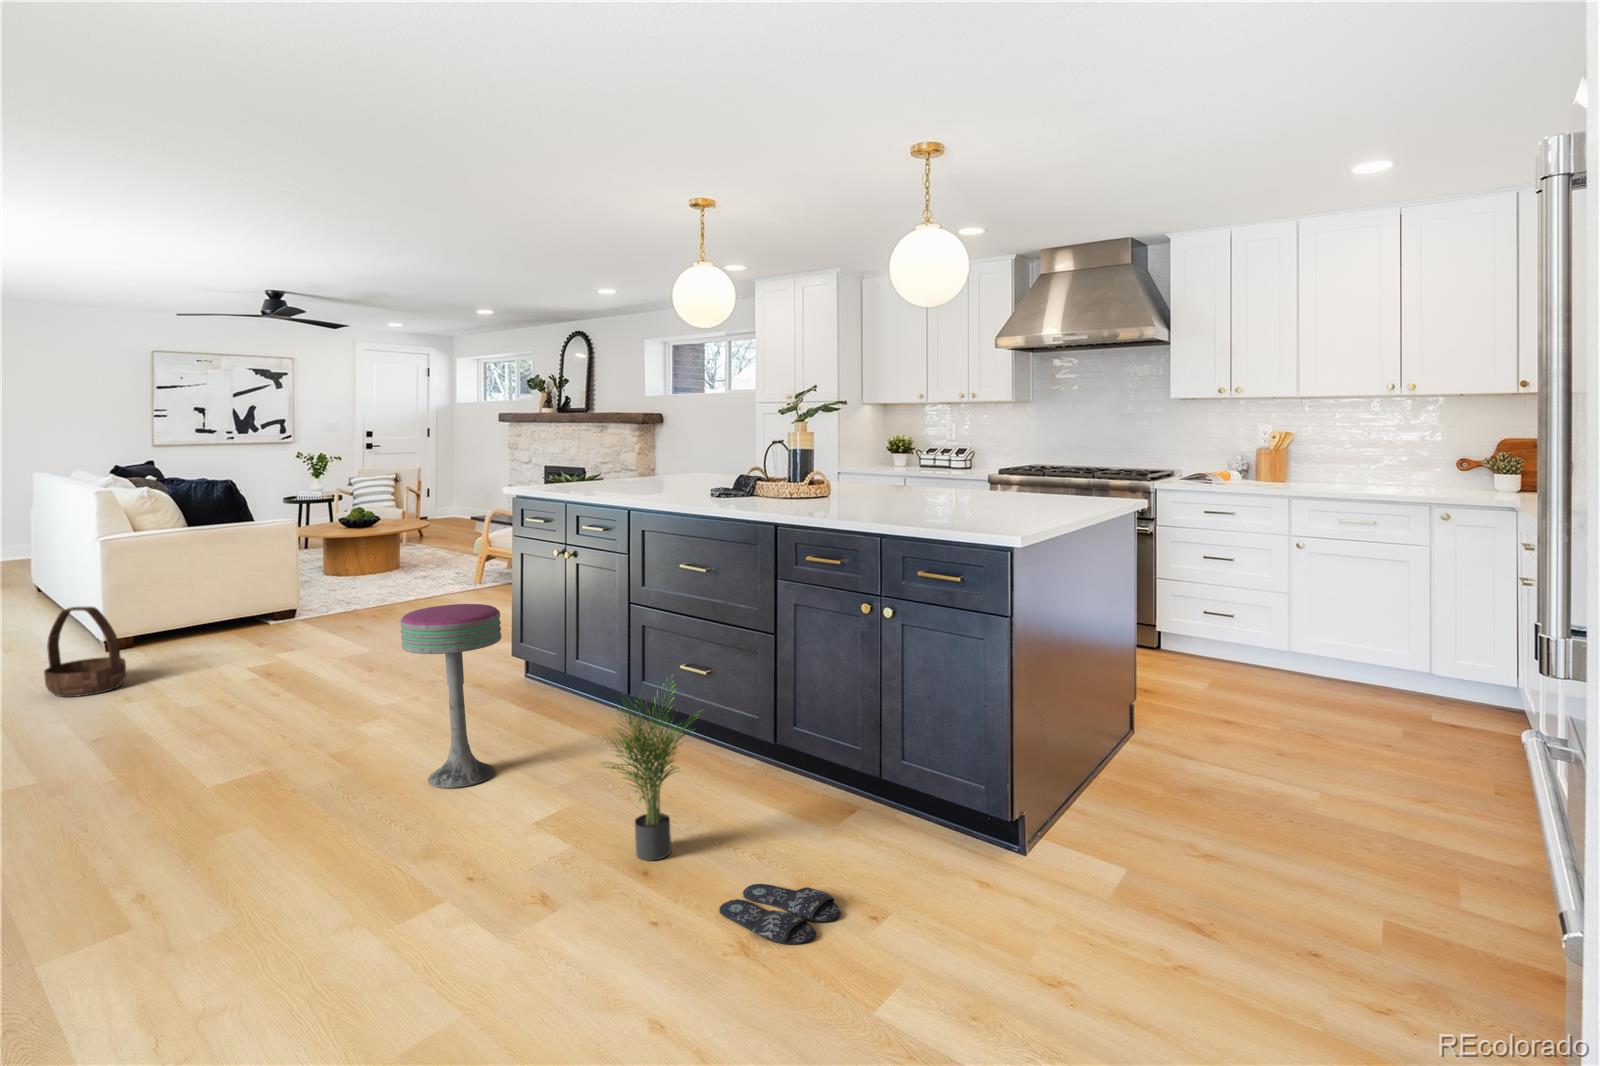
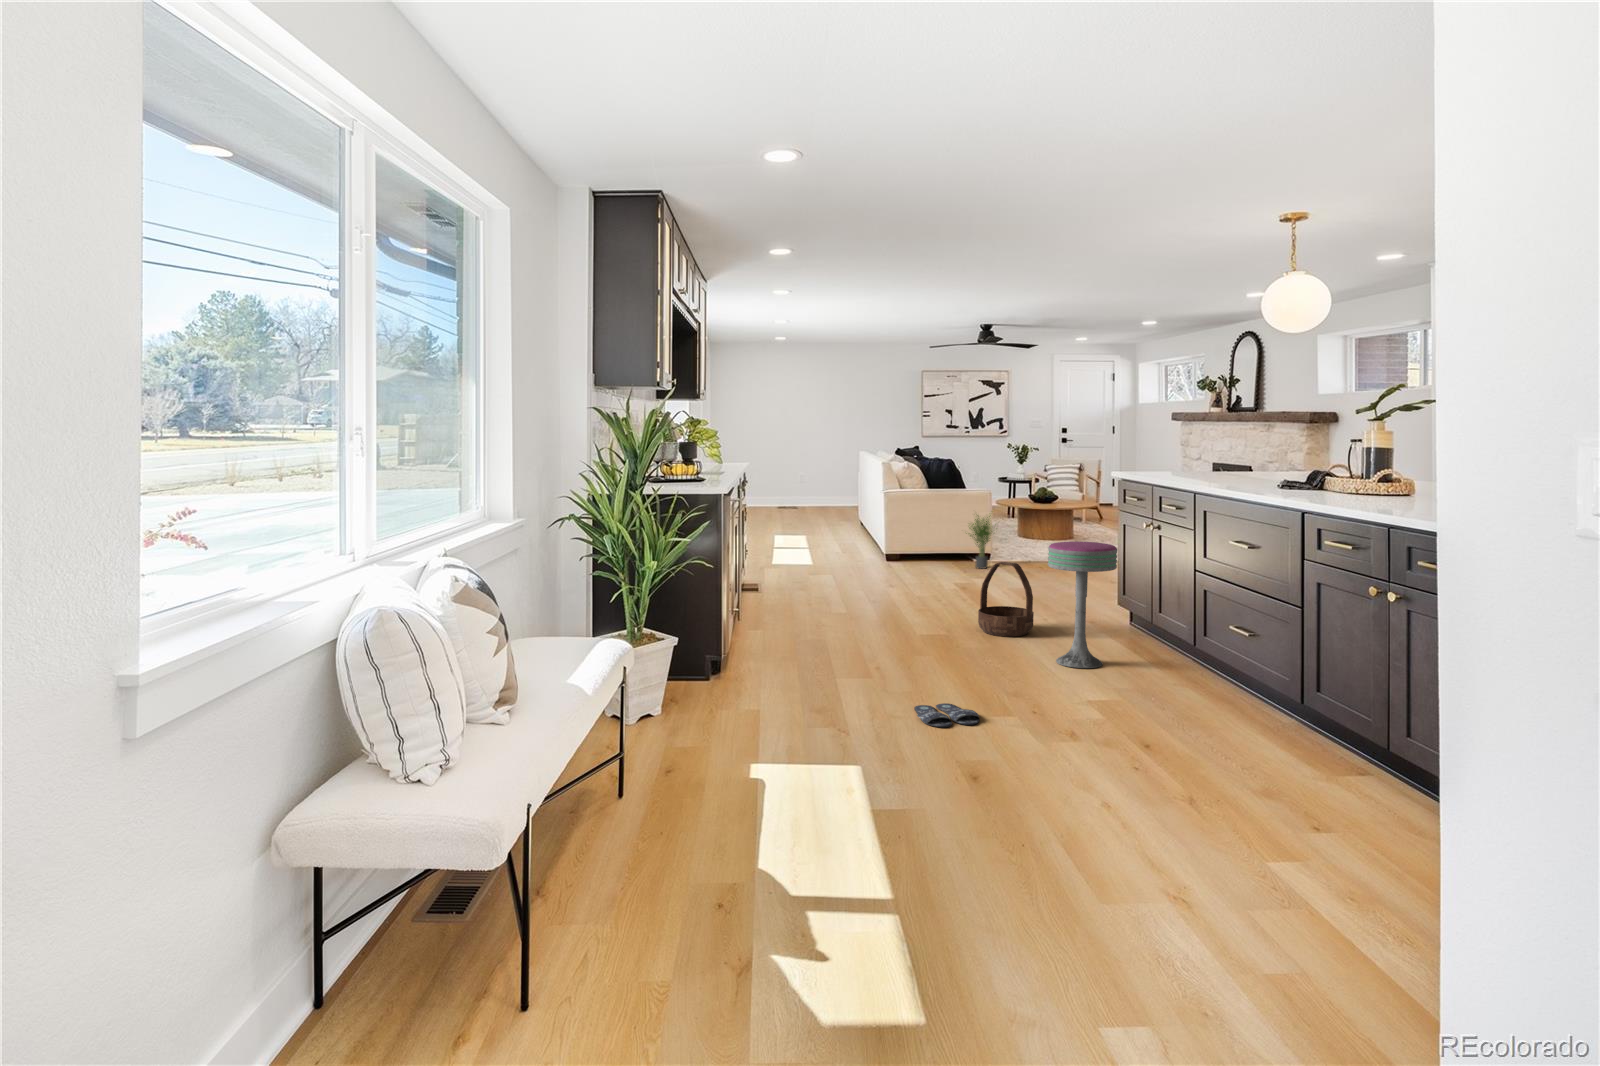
basket: present [44,607,127,697] -> present [978,562,1034,637]
potted plant: present [606,690,691,860] -> present [969,515,992,569]
slippers: present [719,884,841,944] -> present [914,703,979,728]

